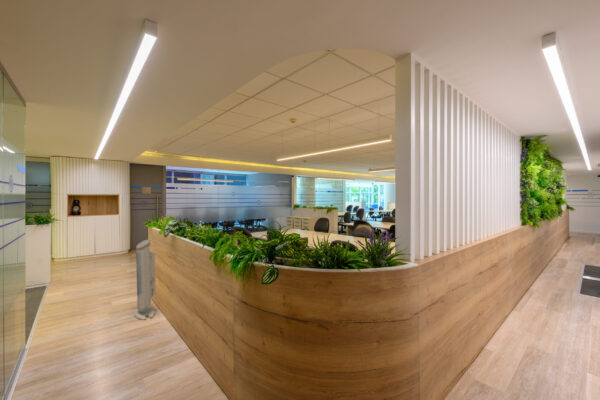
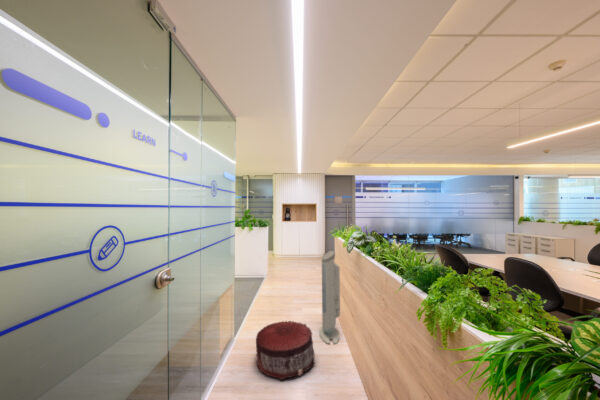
pouf: none [65,306,133,357] -> present [256,321,315,379]

